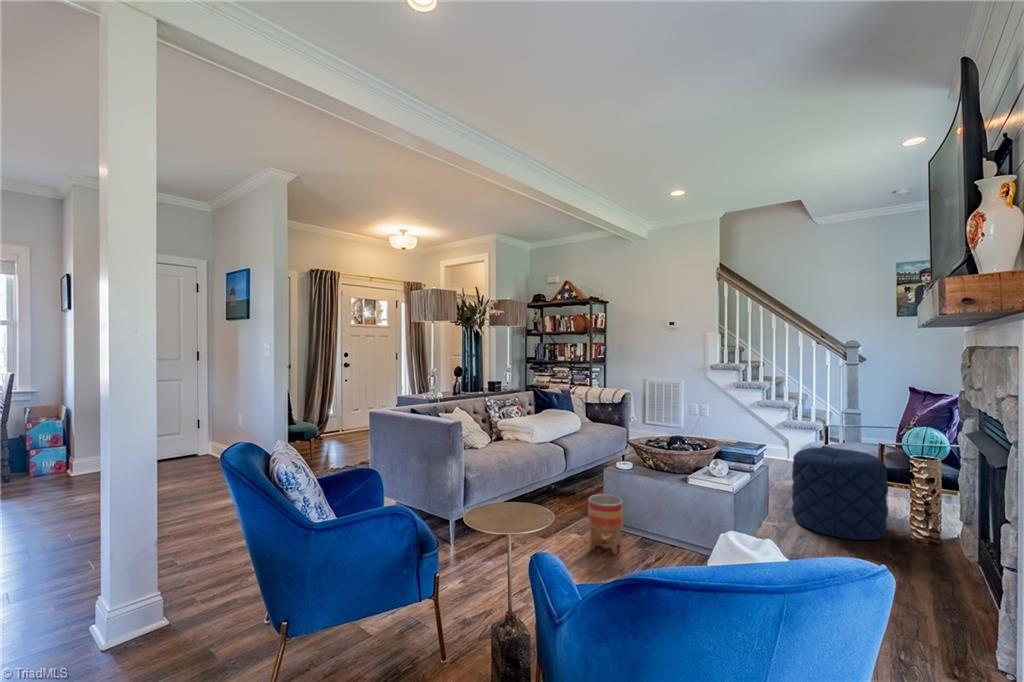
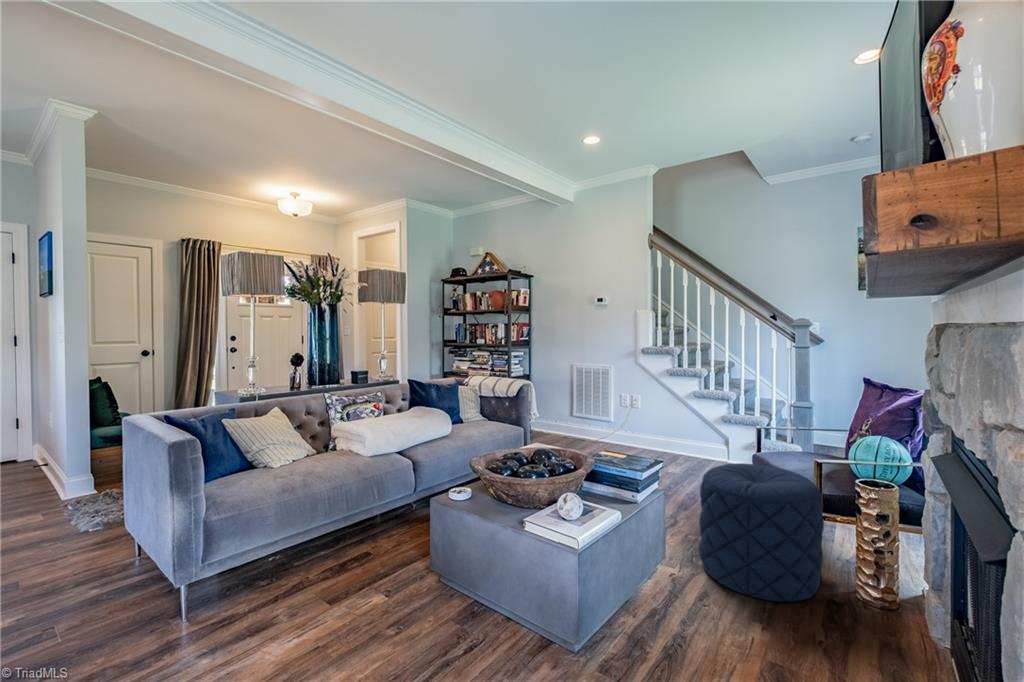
planter: present [588,494,623,554] -> none [382,543,434,639]

